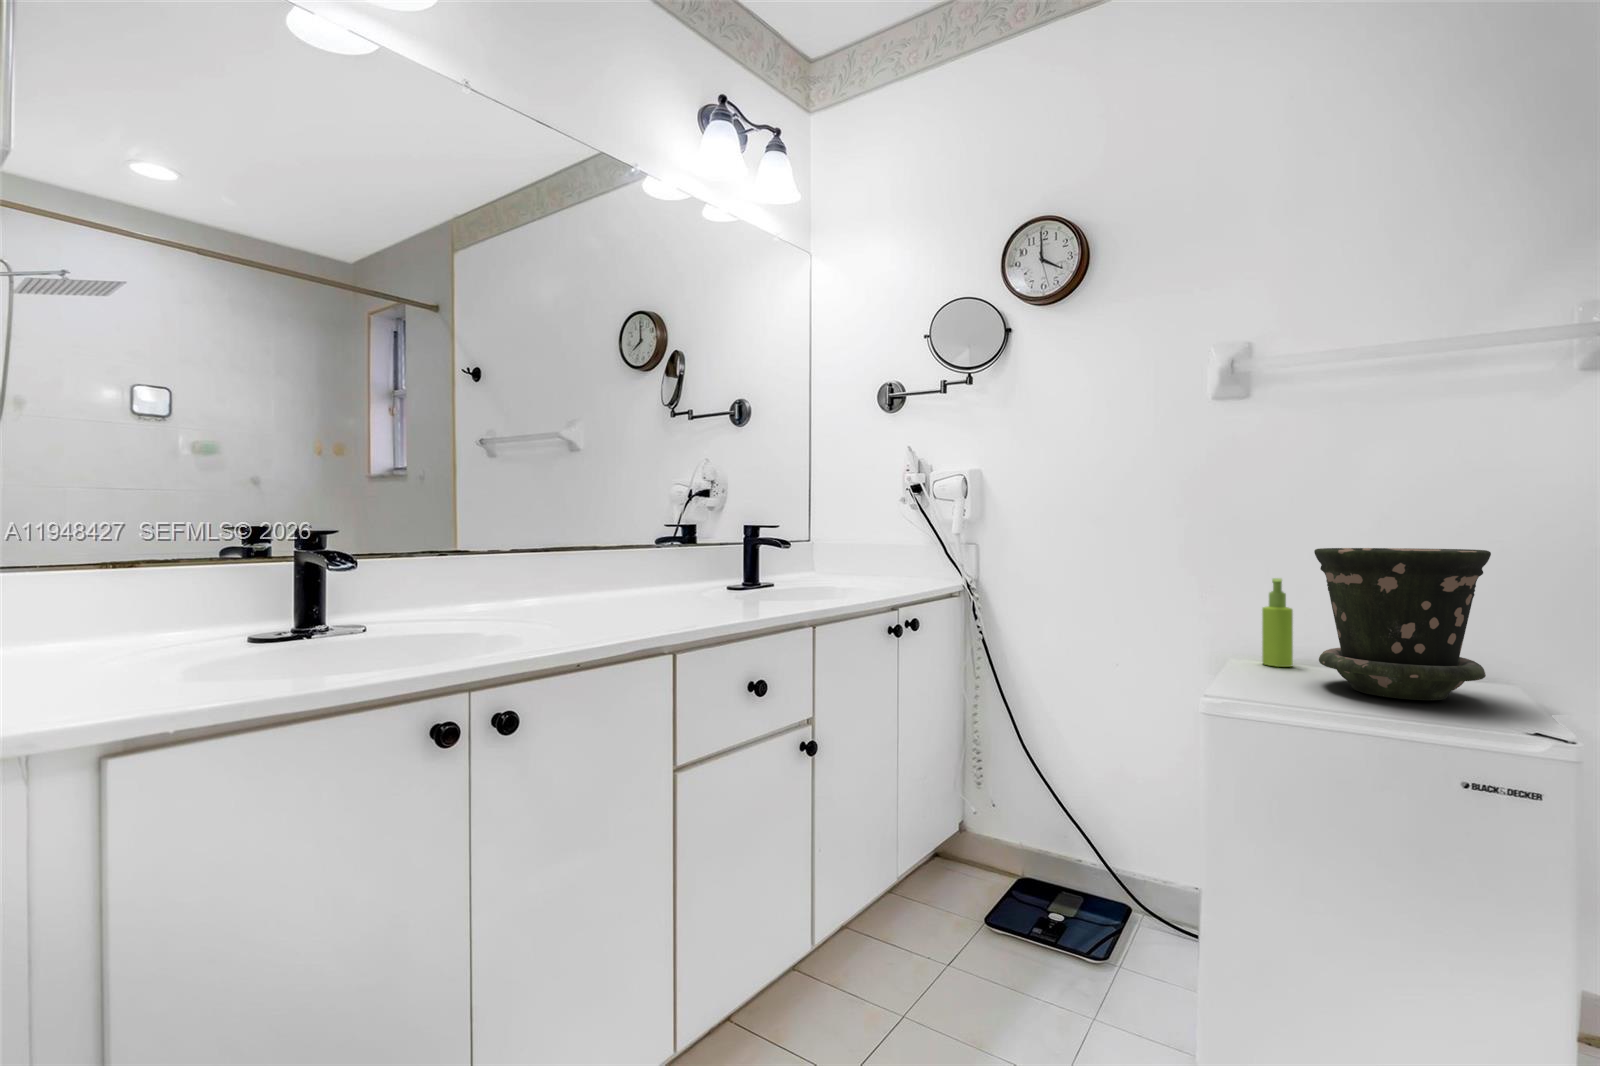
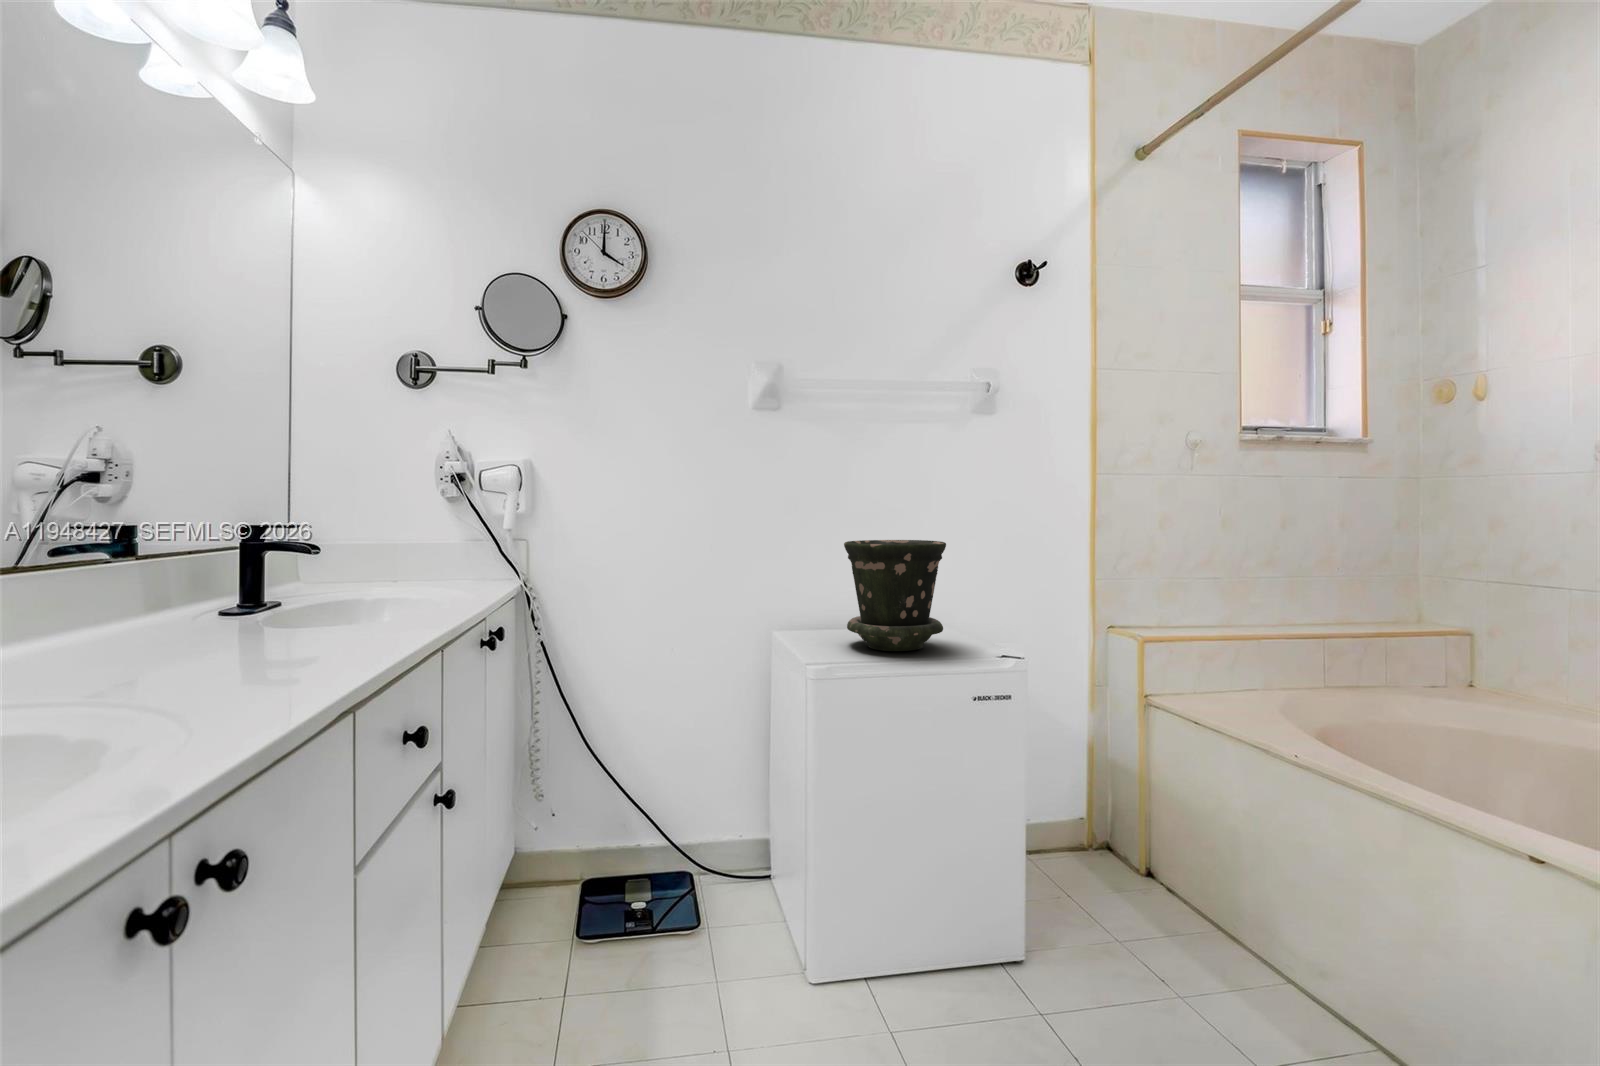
soap dispenser: present [1262,578,1293,667] -> none [795,566,815,637]

